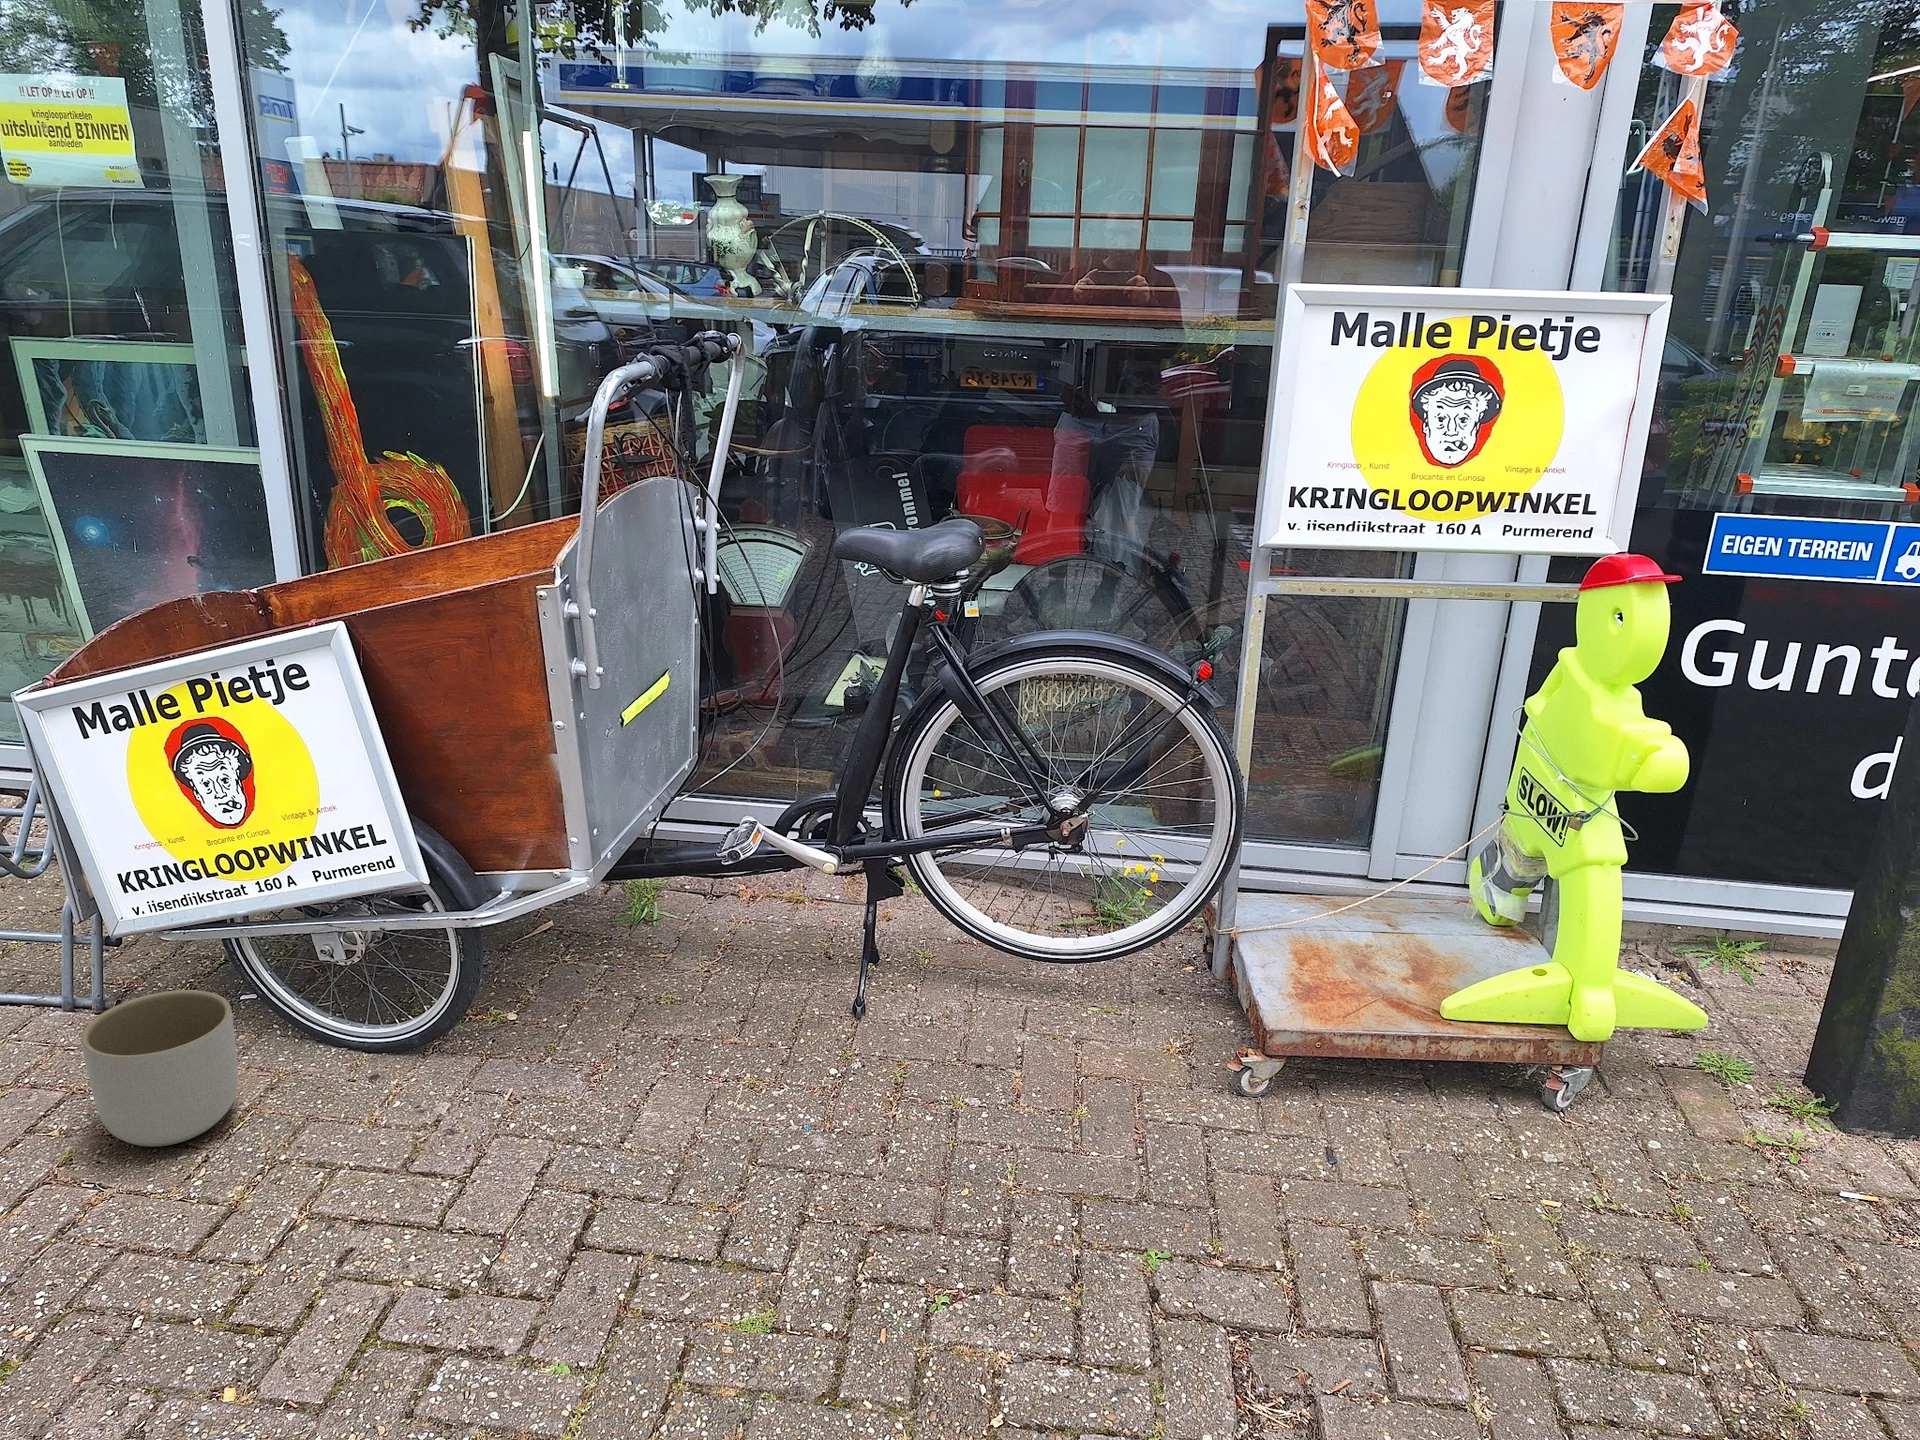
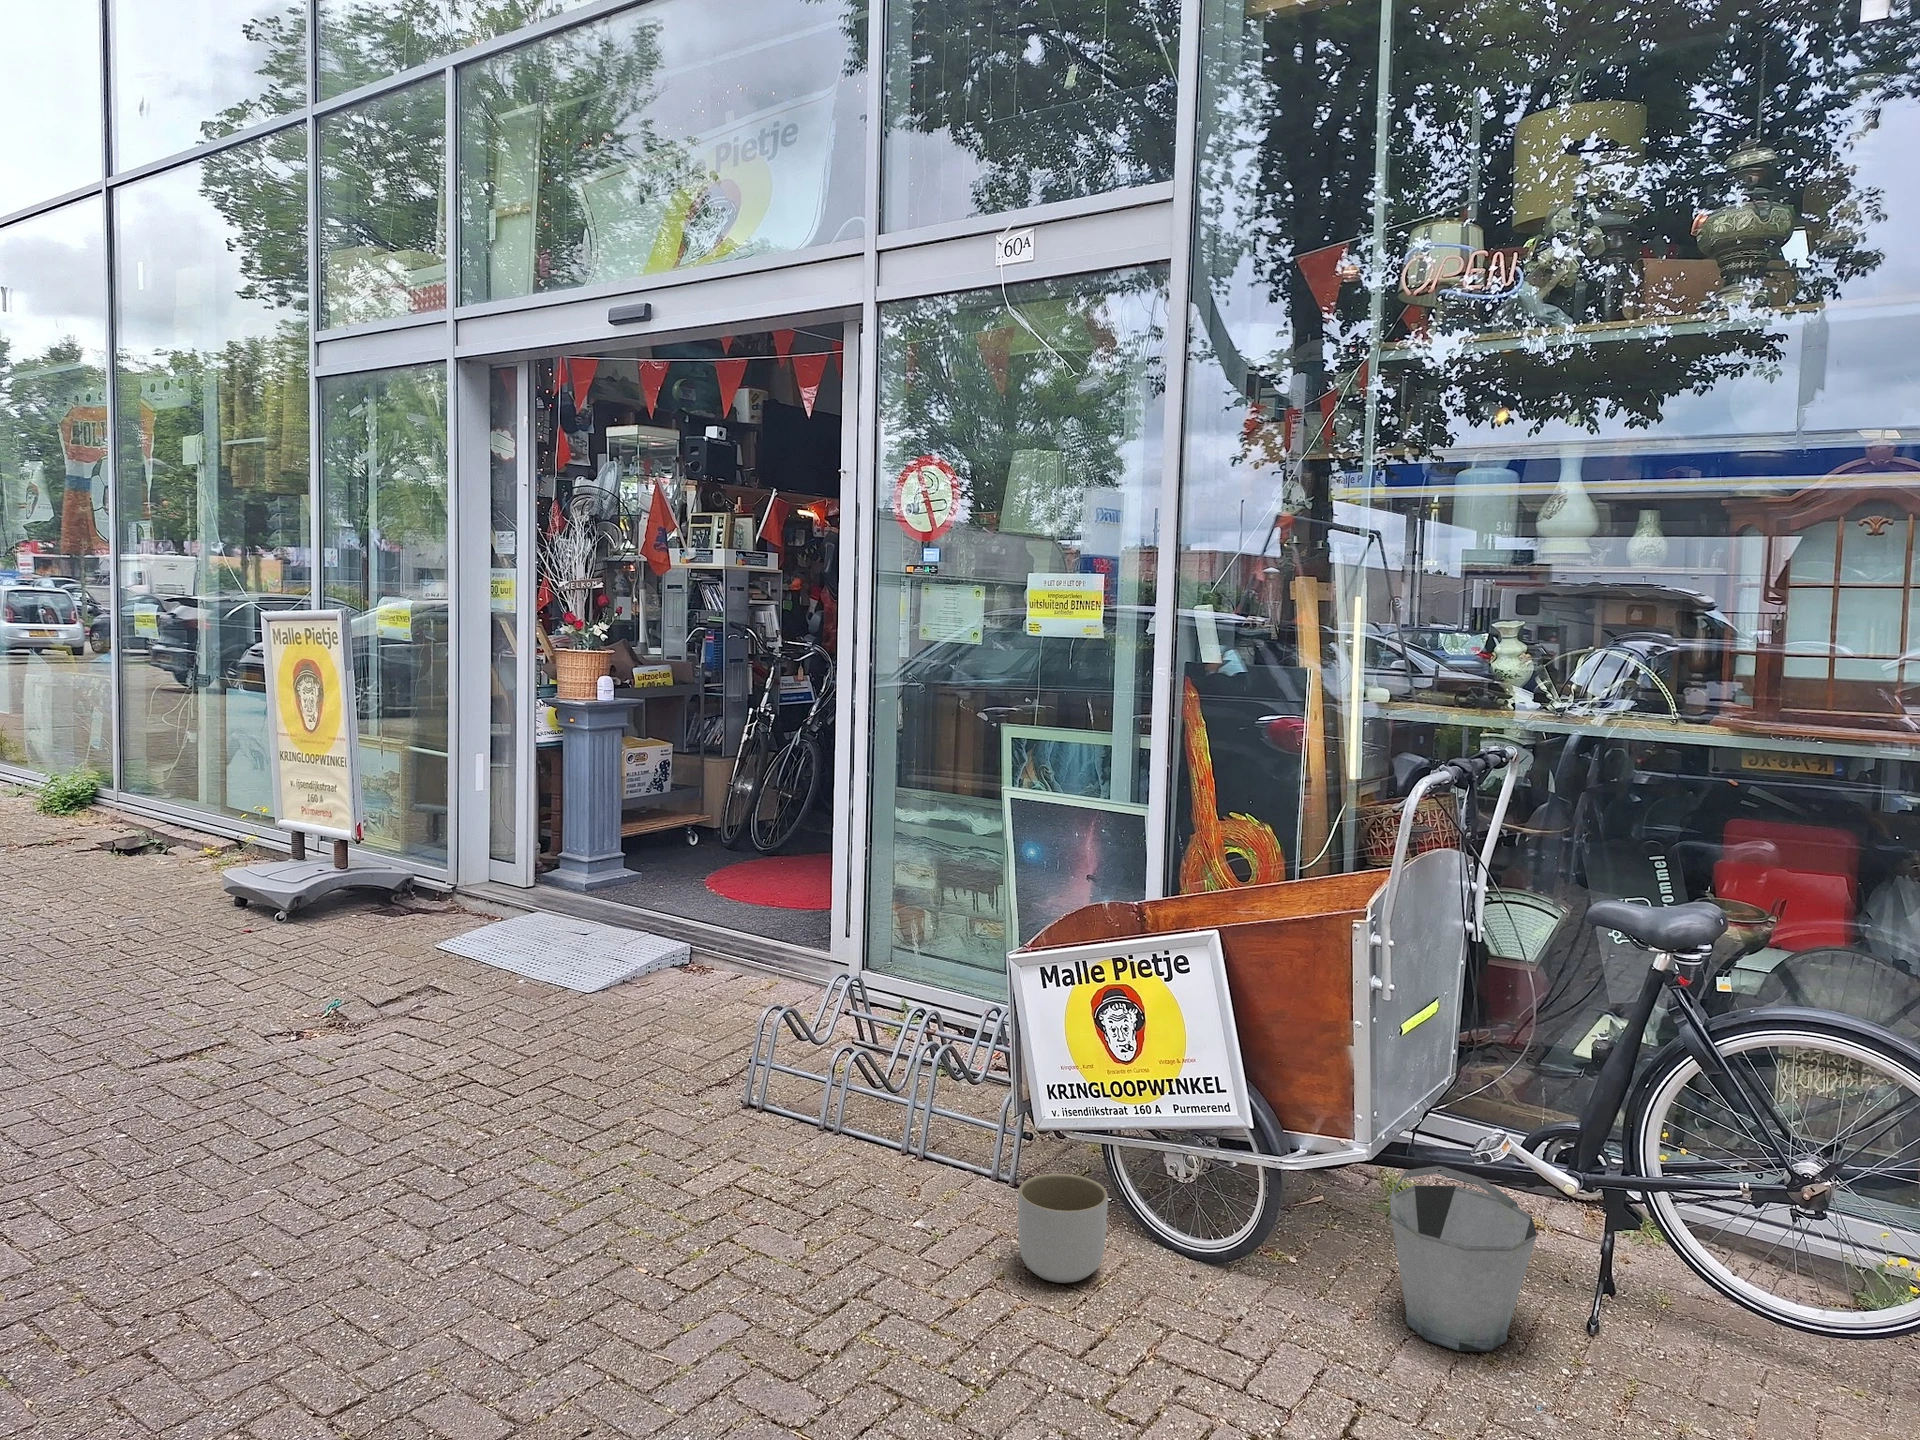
bucket: none [622,875,795,1087] -> present [1390,1166,1537,1351]

